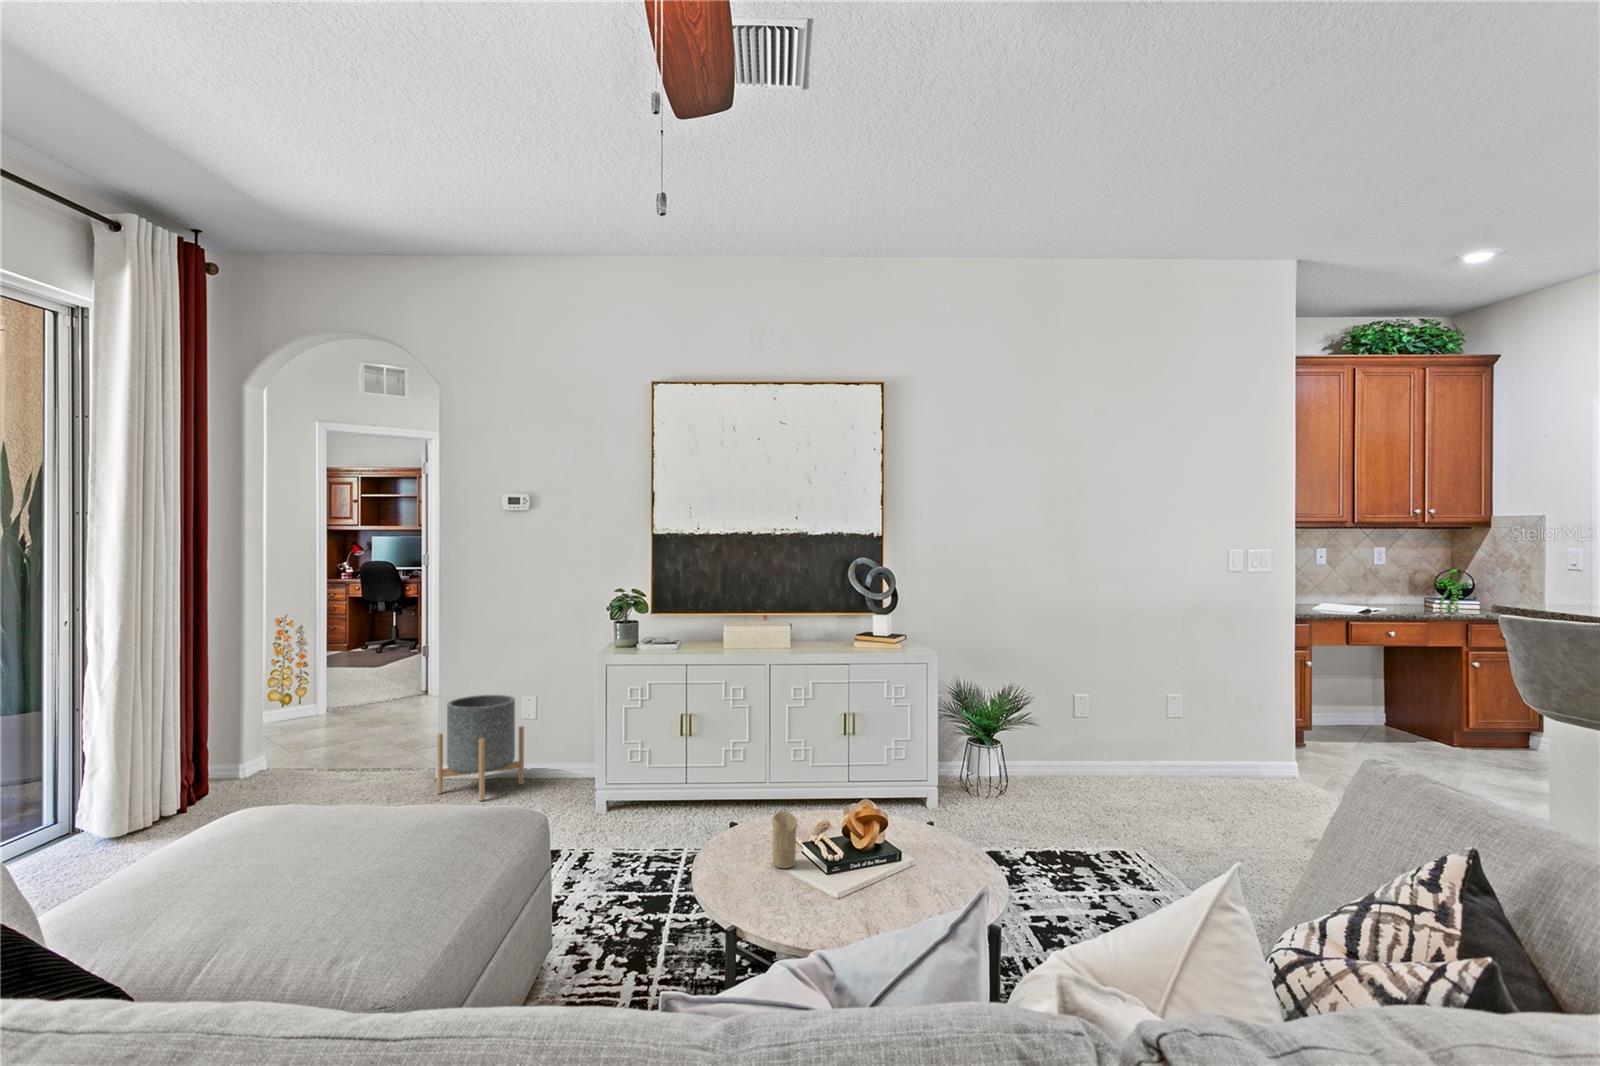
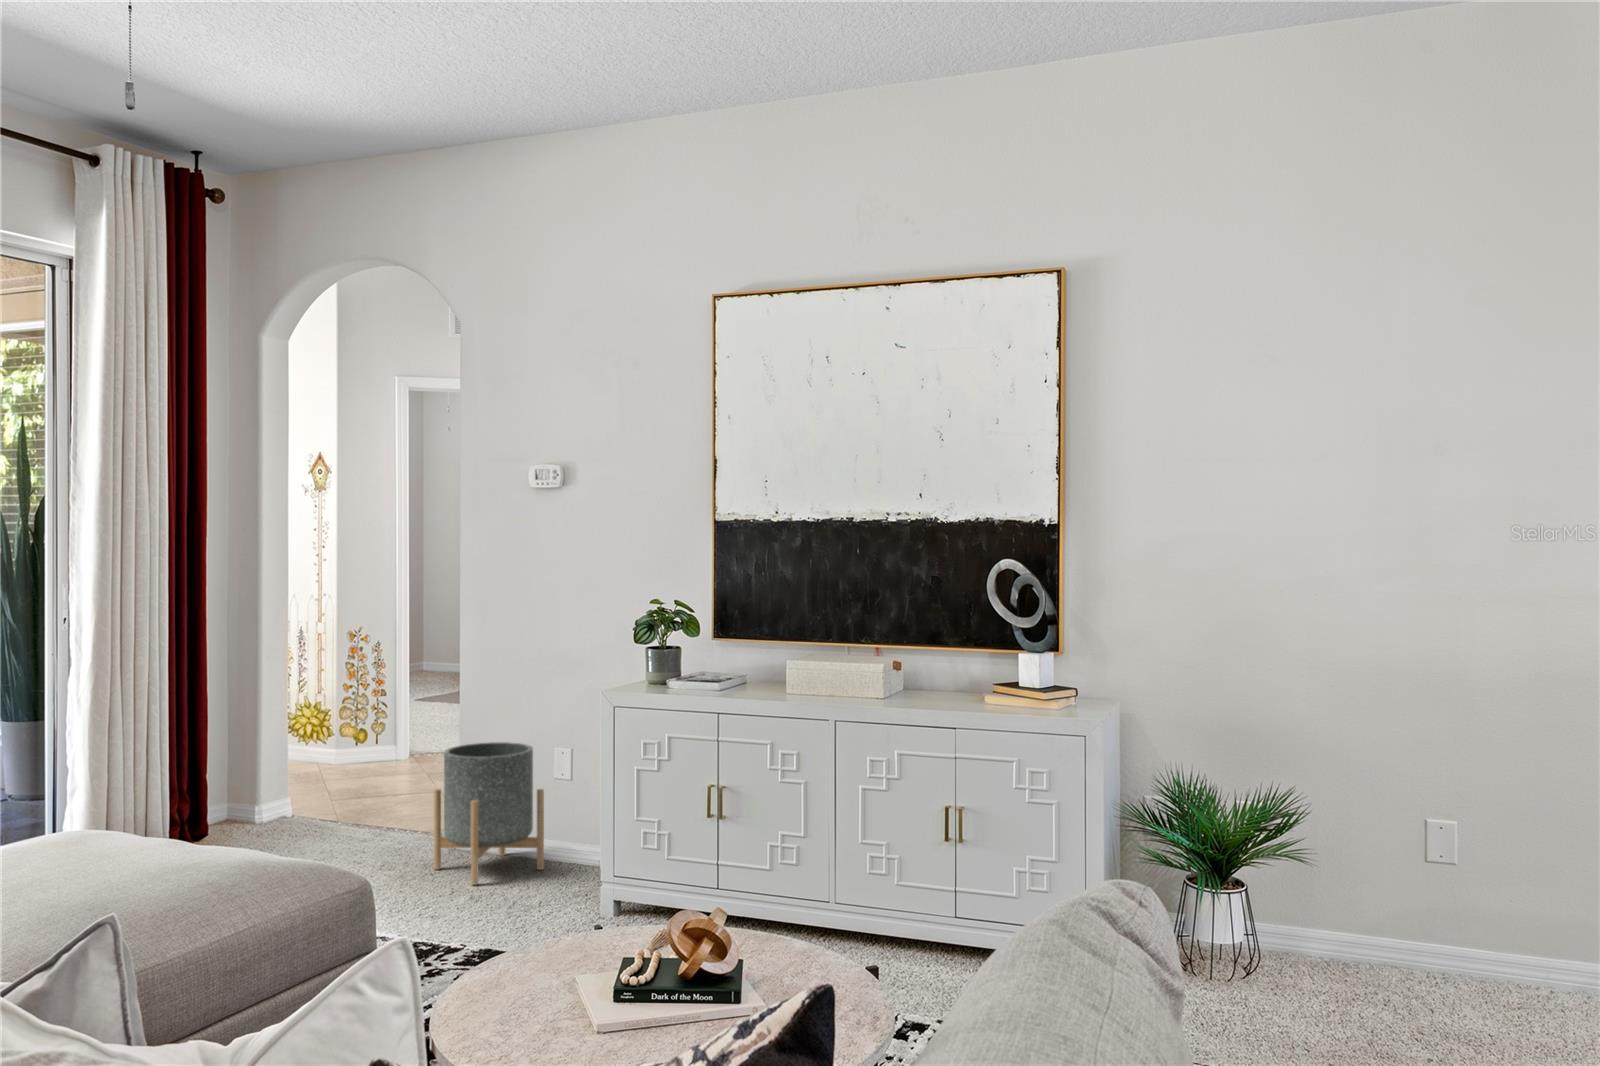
candle: present [772,811,797,868] -> none [500,927,540,1012]

